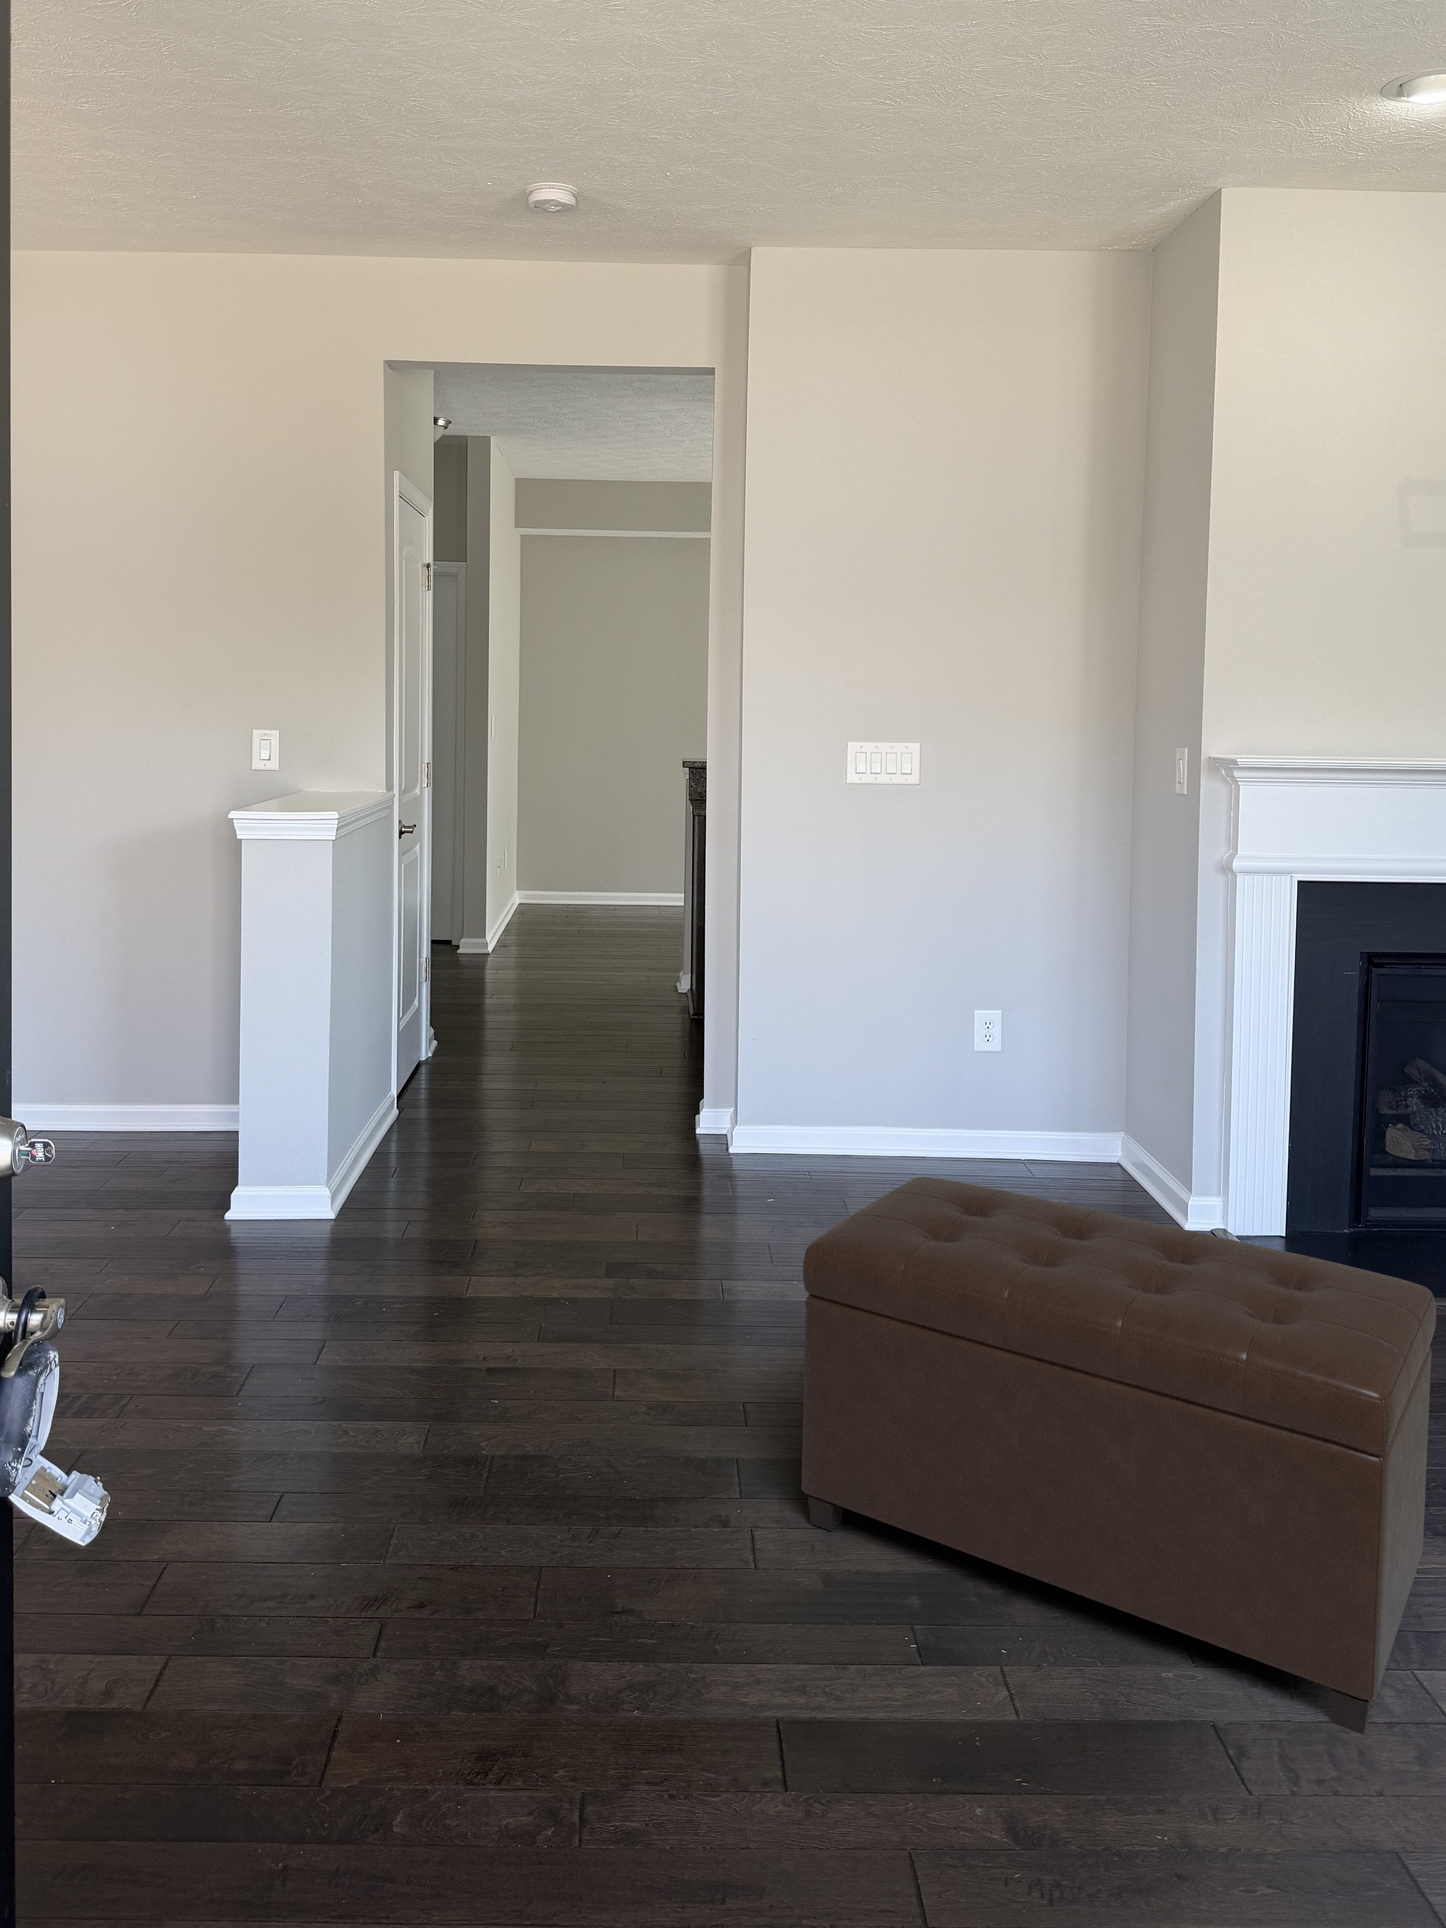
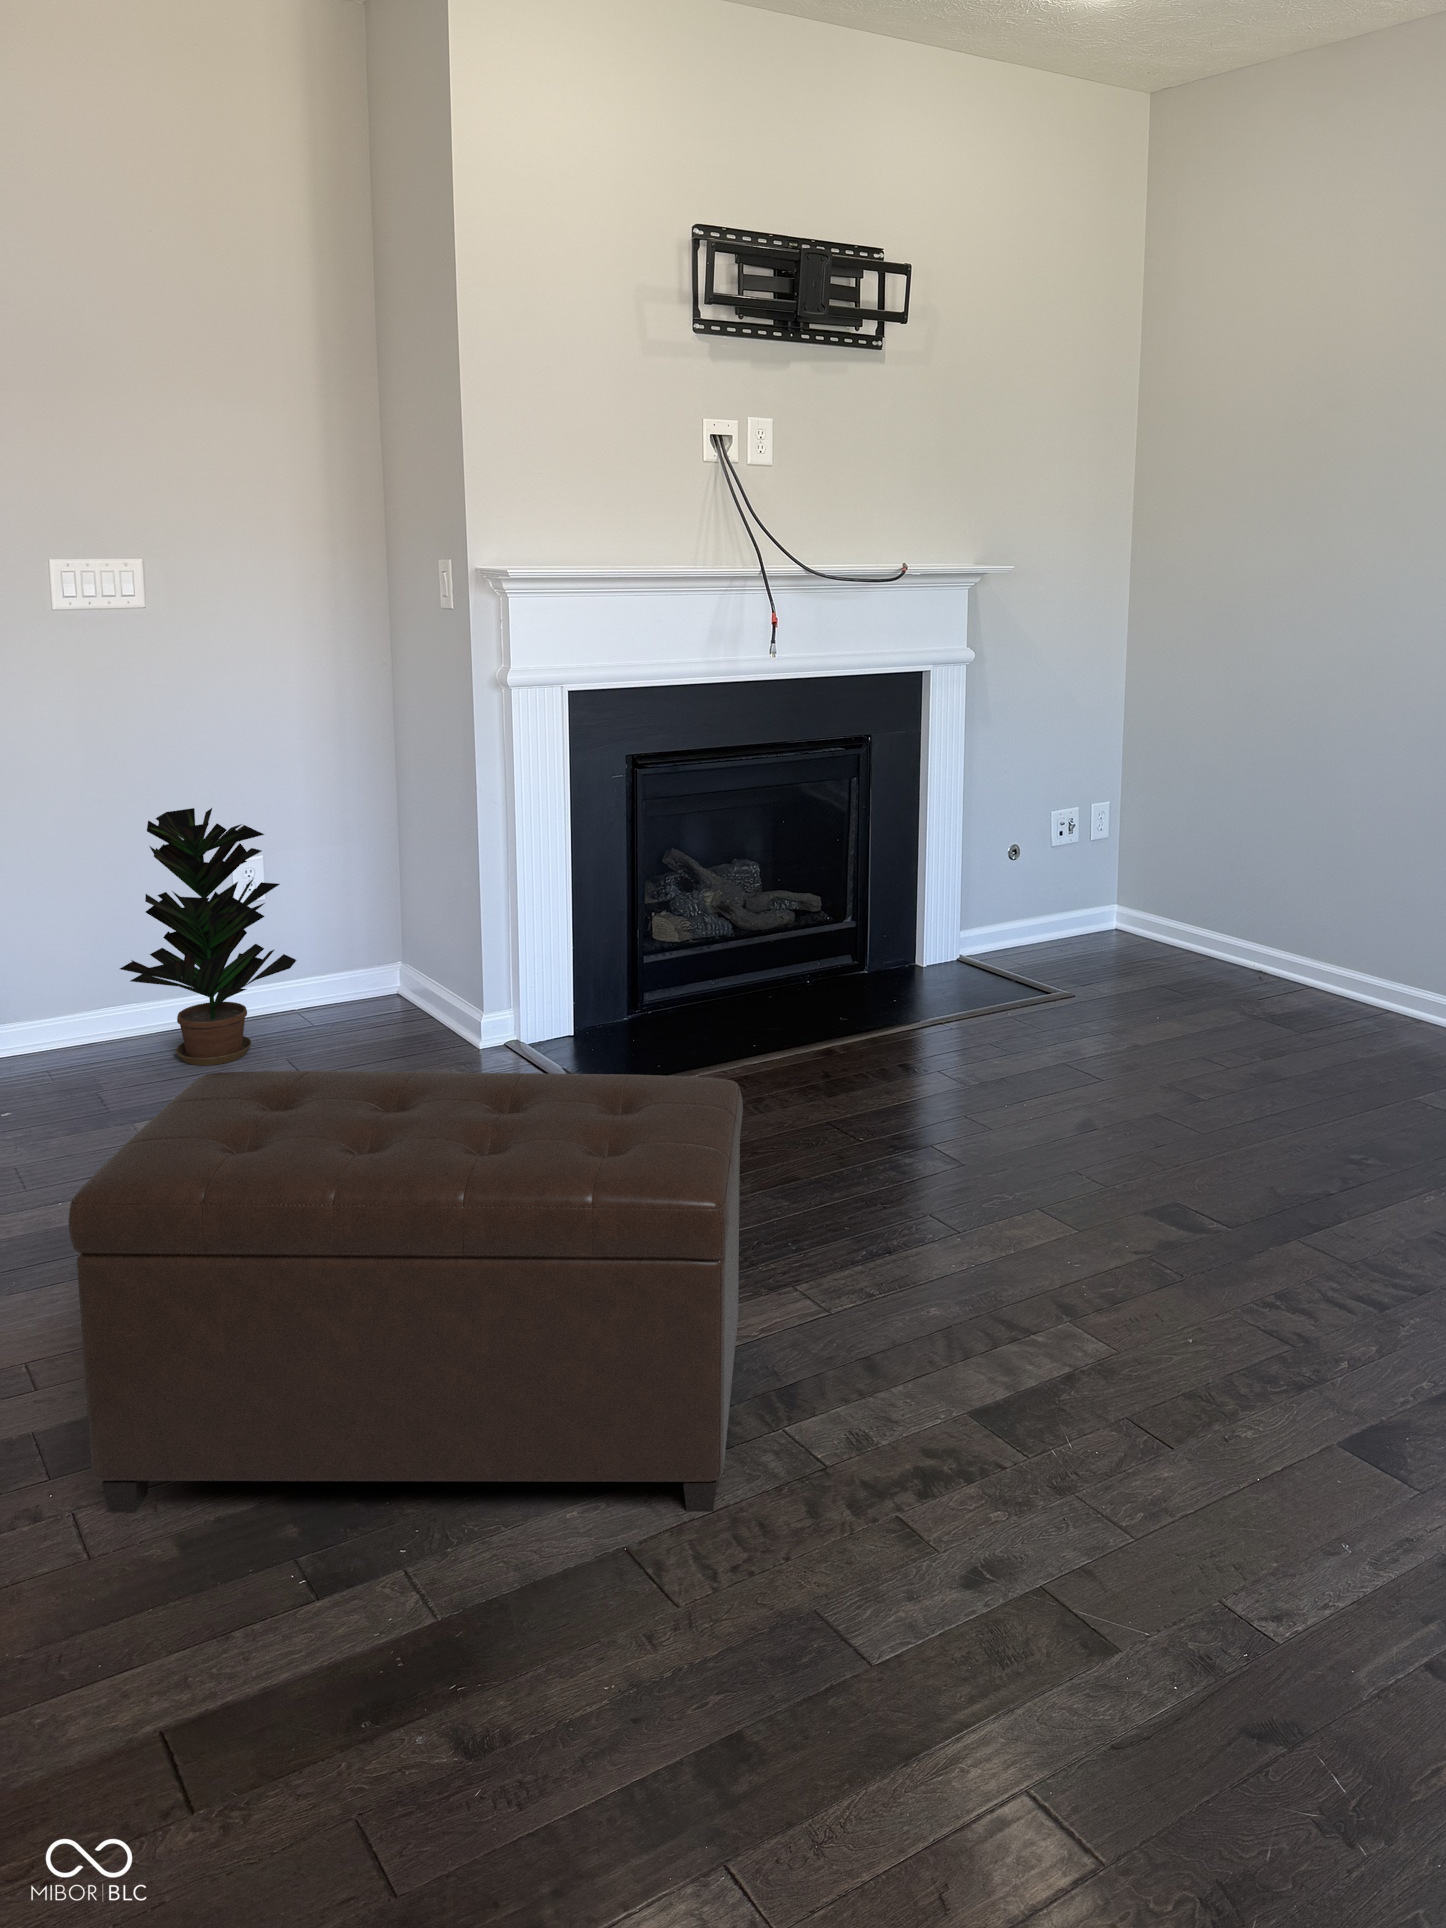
potted plant: none [873,962,1019,1193] -> present [120,808,296,1065]

